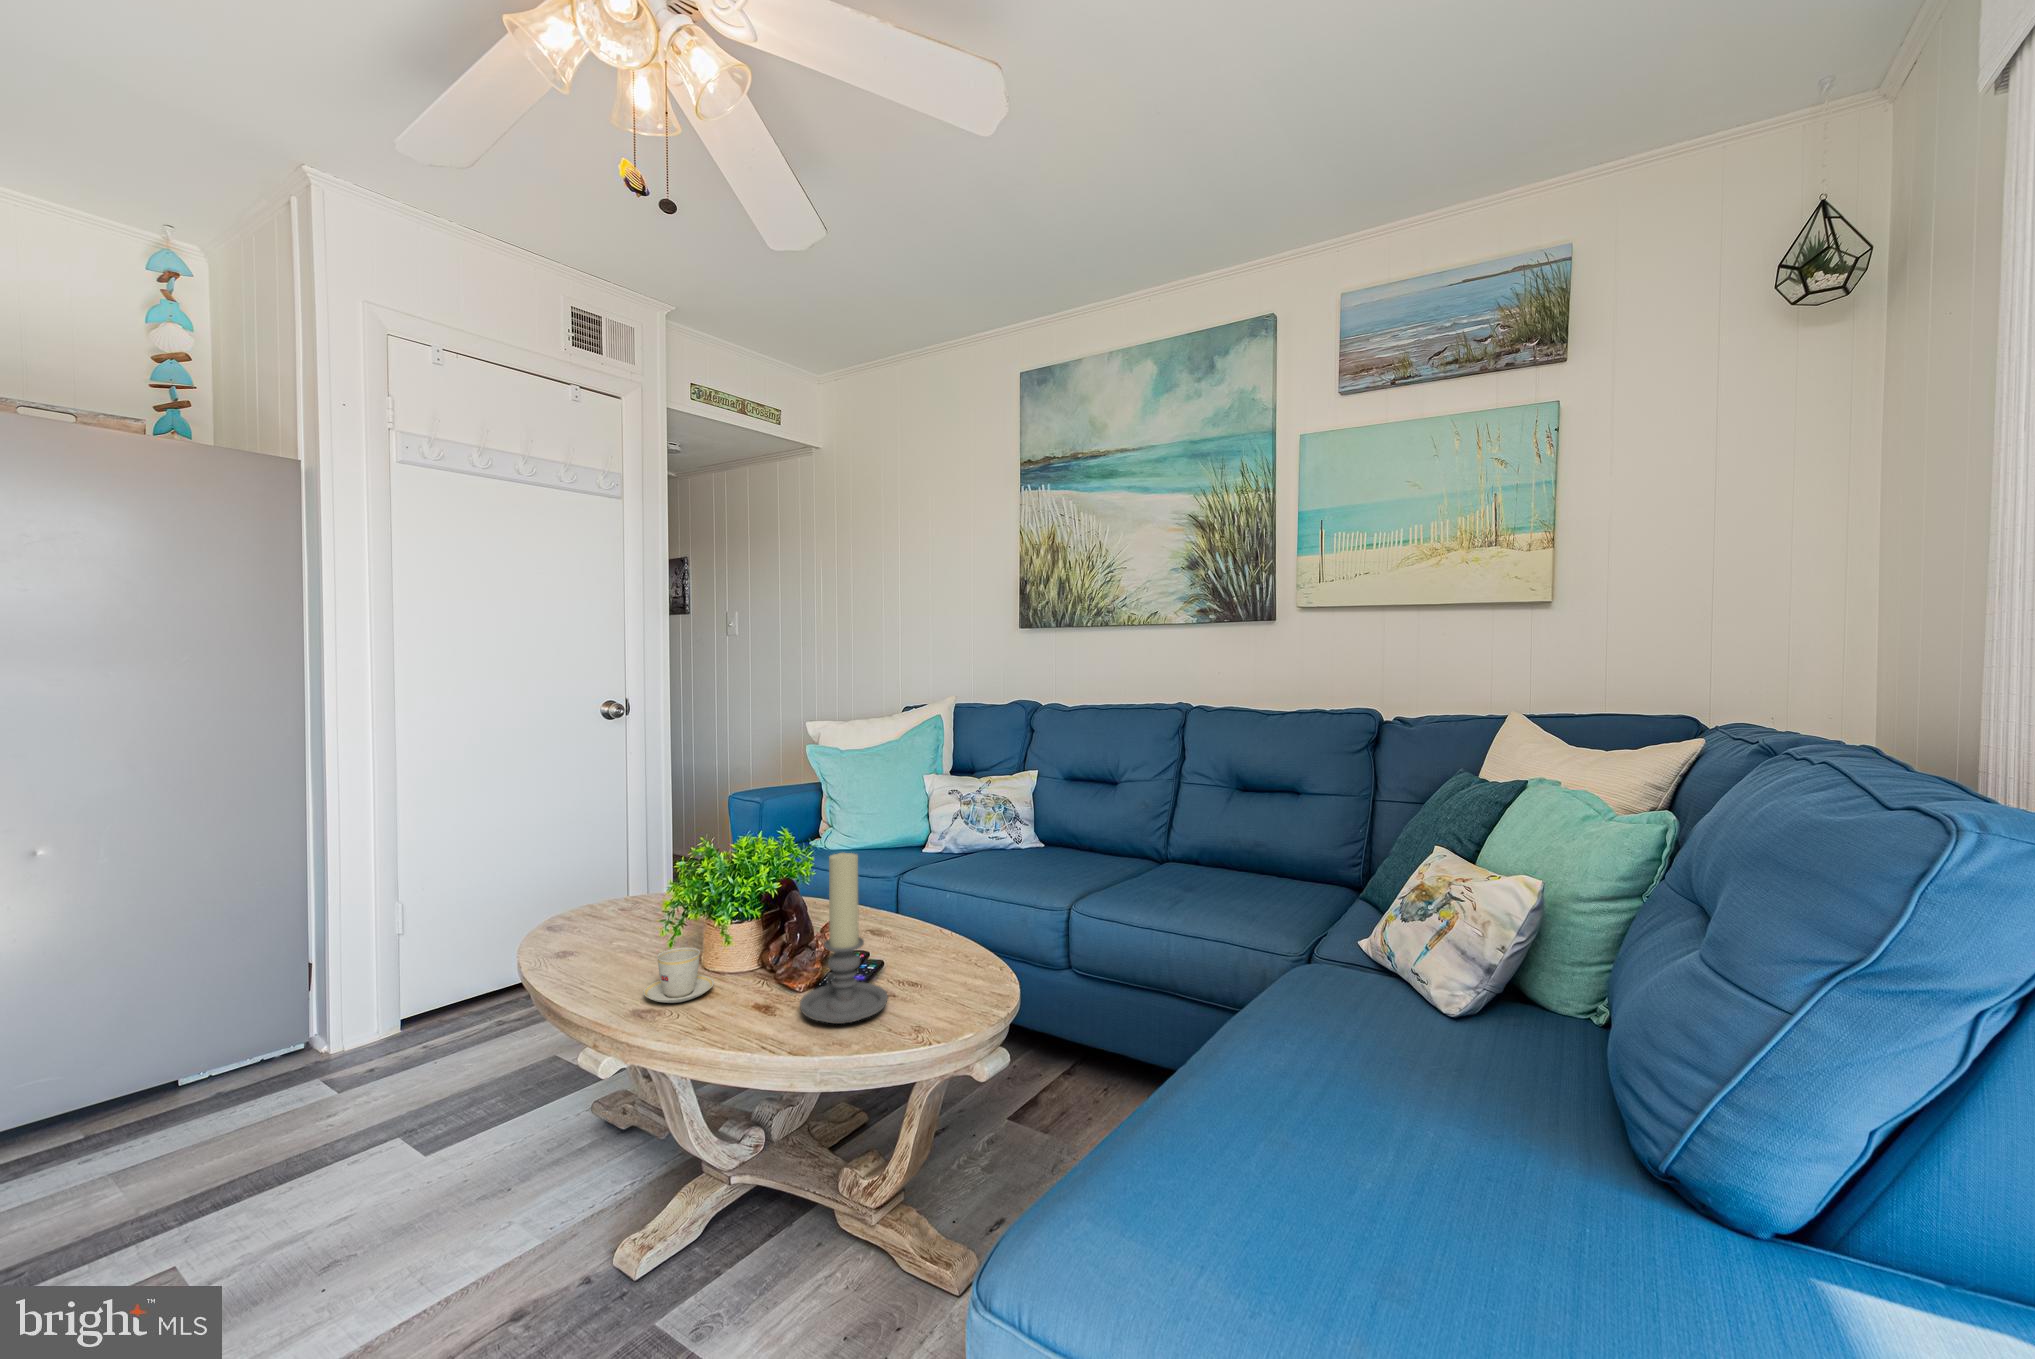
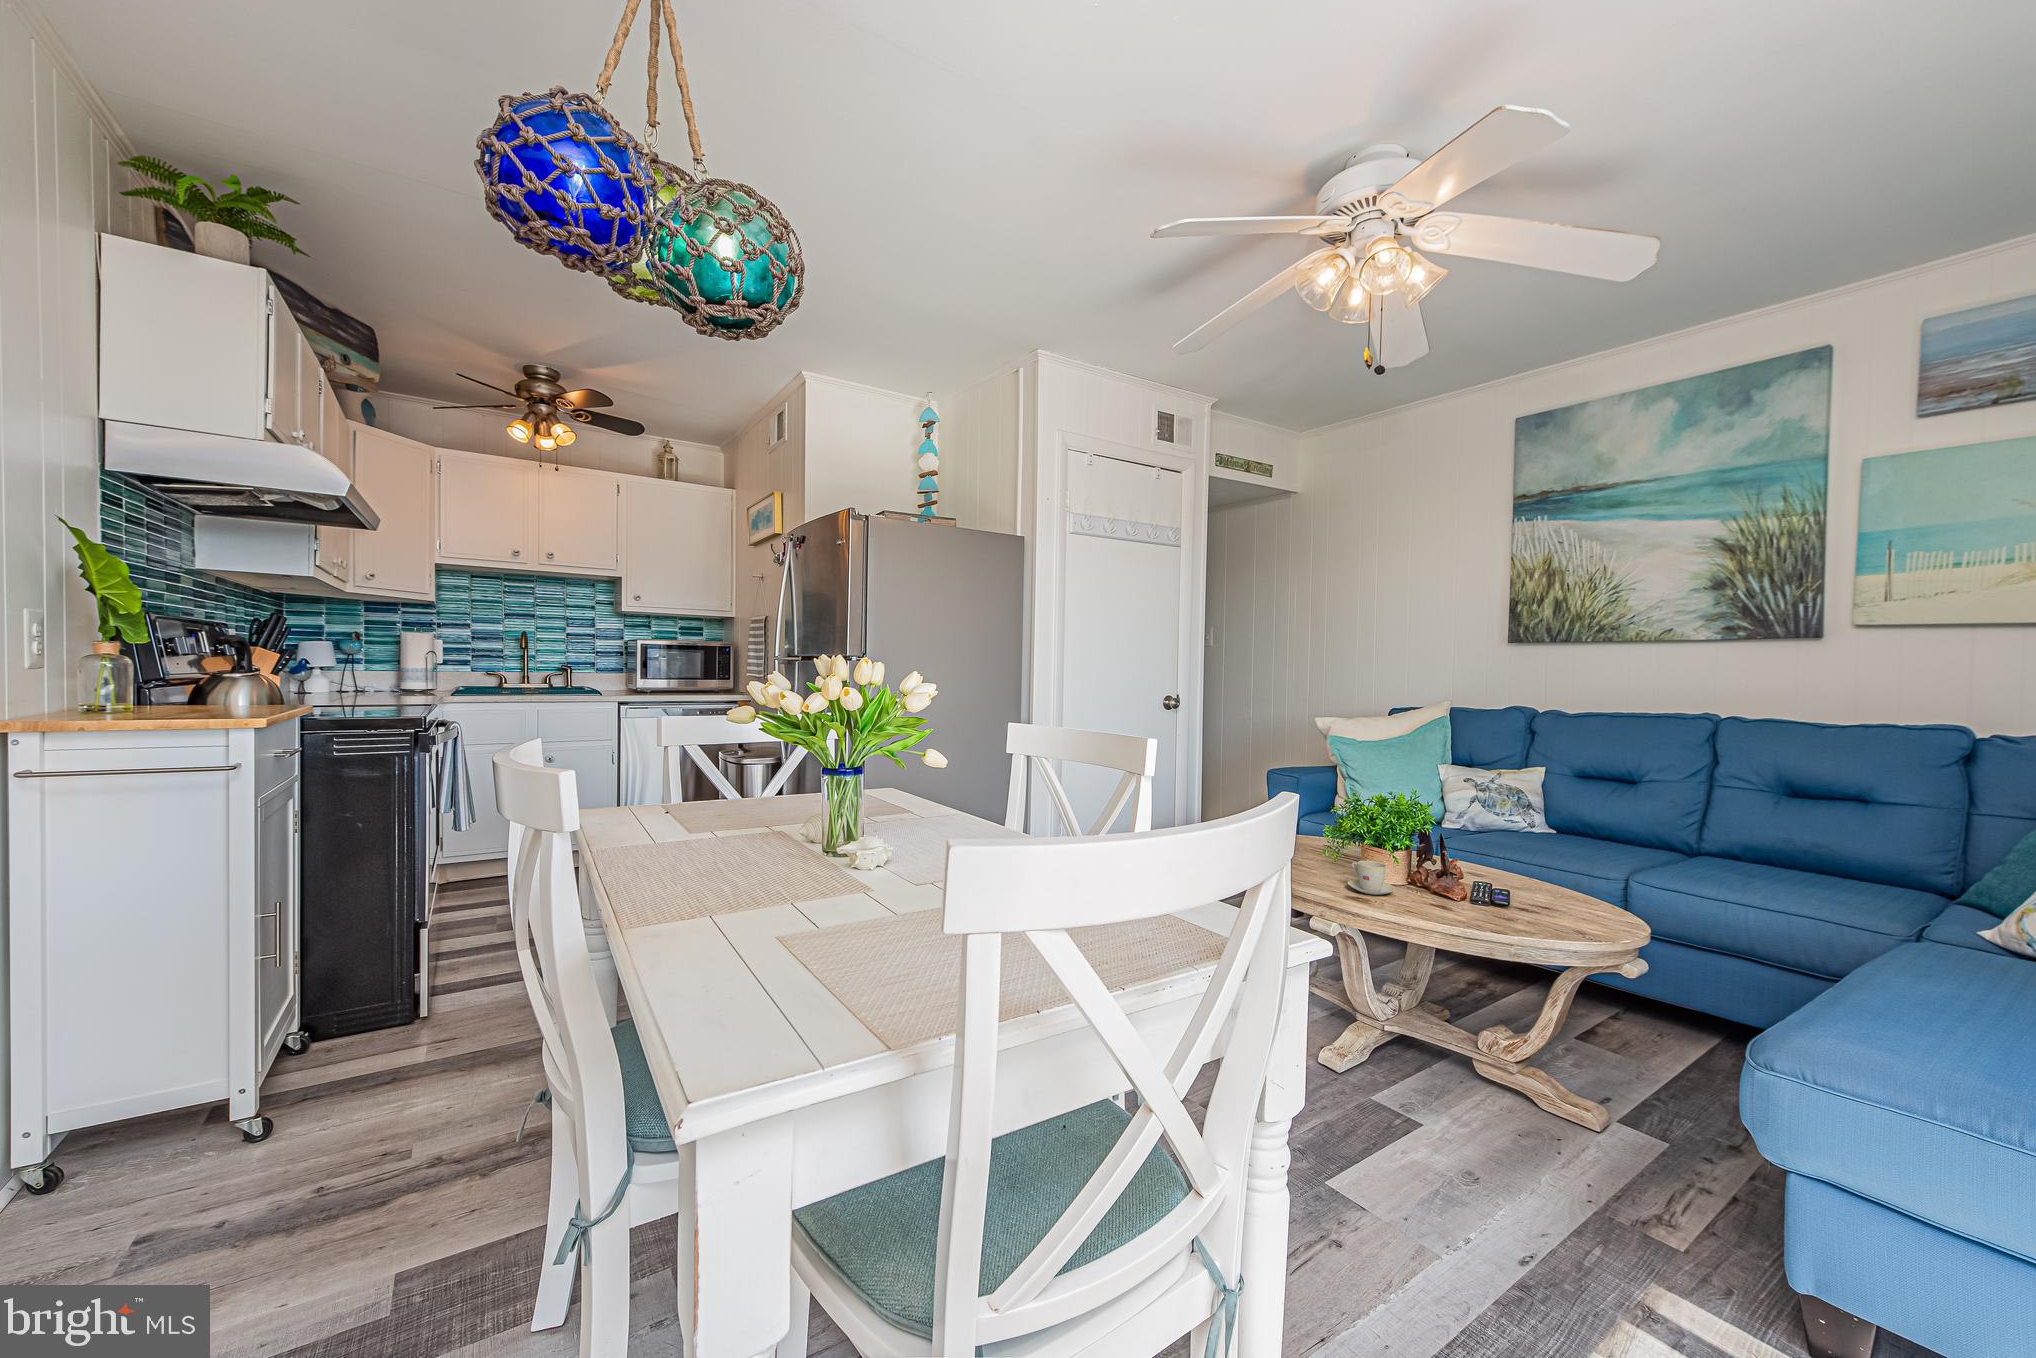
candle holder: present [800,853,888,1024] -> none [1477,806,1548,923]

